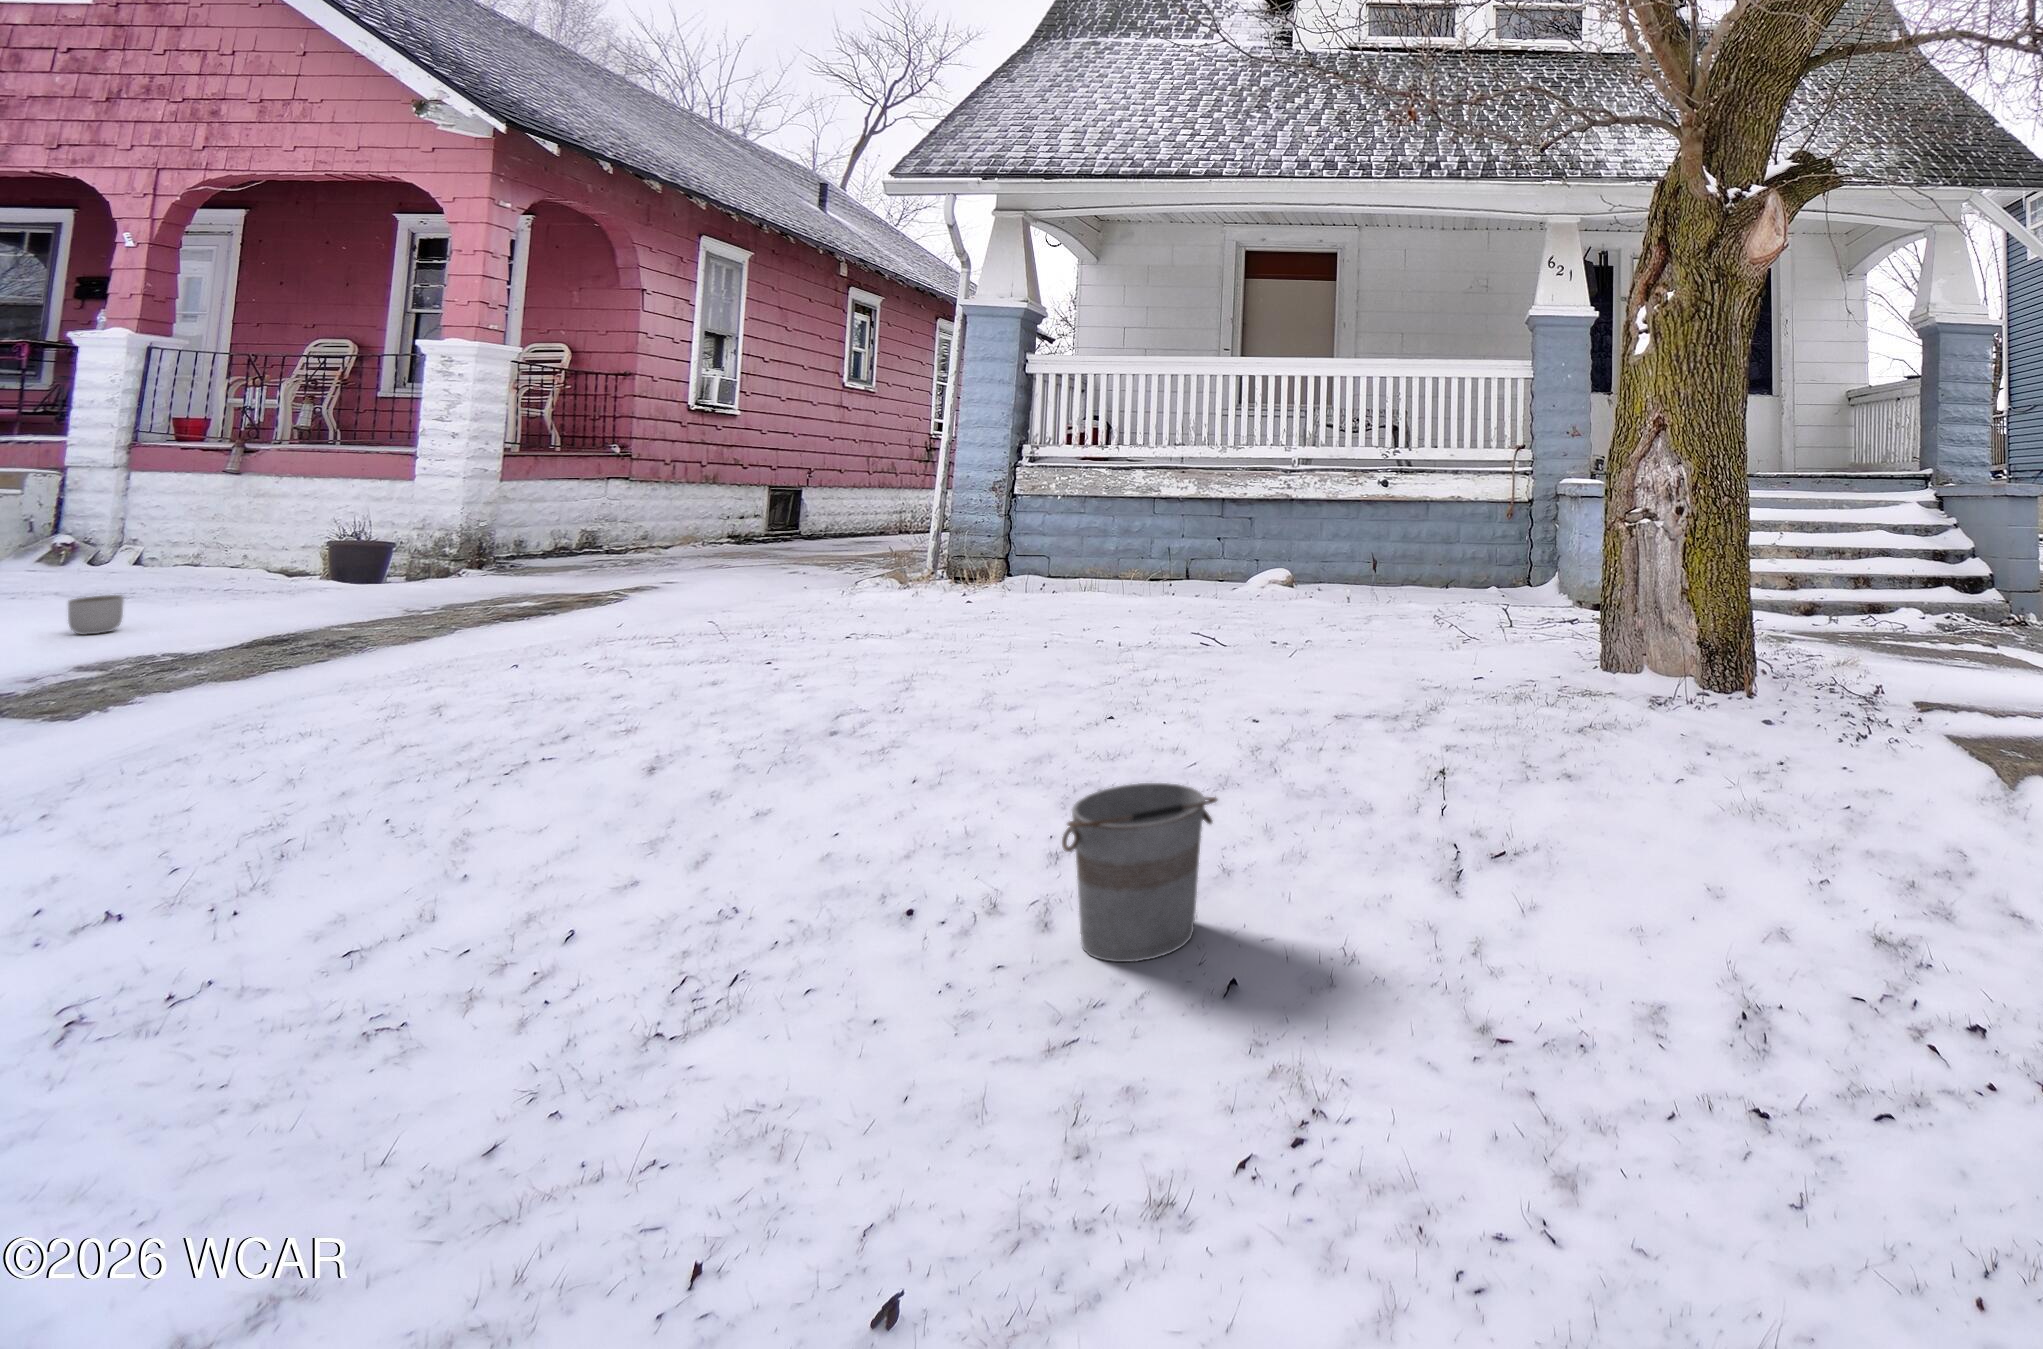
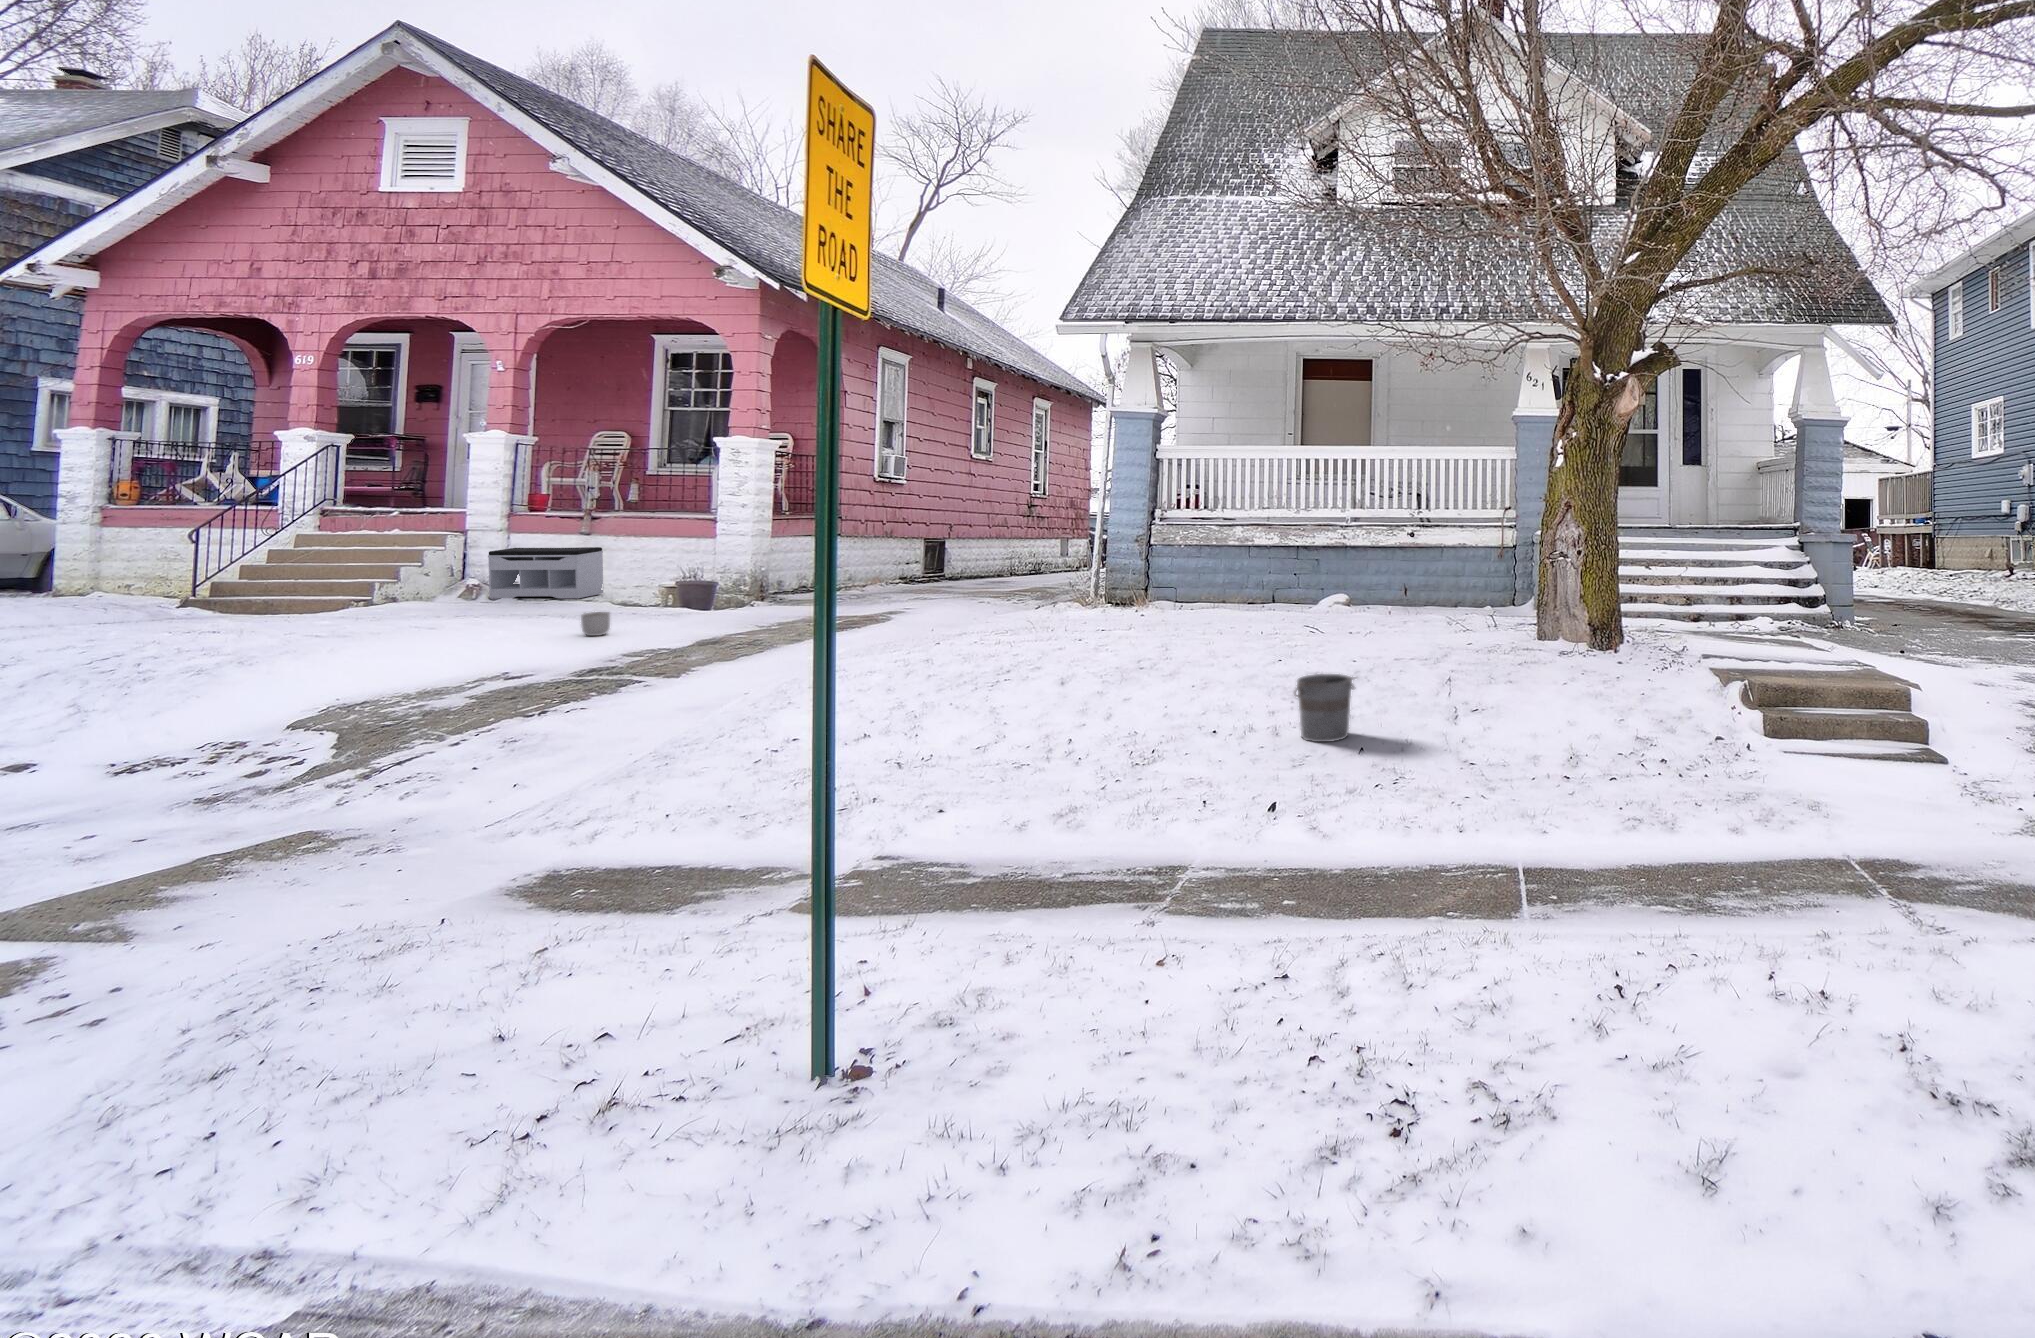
bench: none [51,495,234,569] -> present [488,547,603,598]

